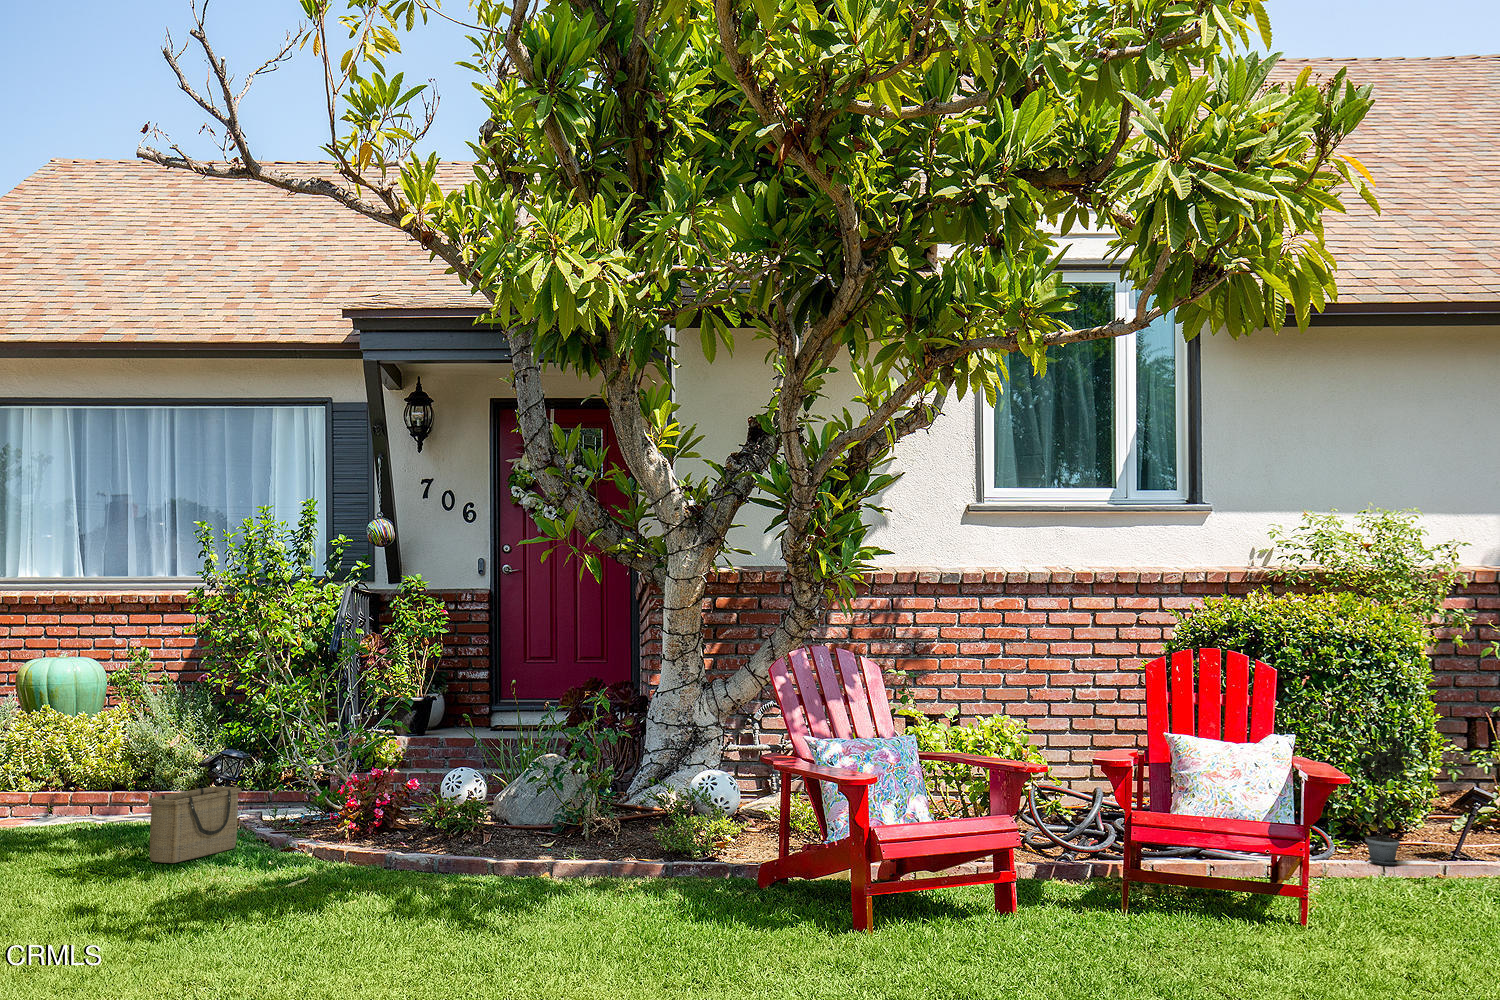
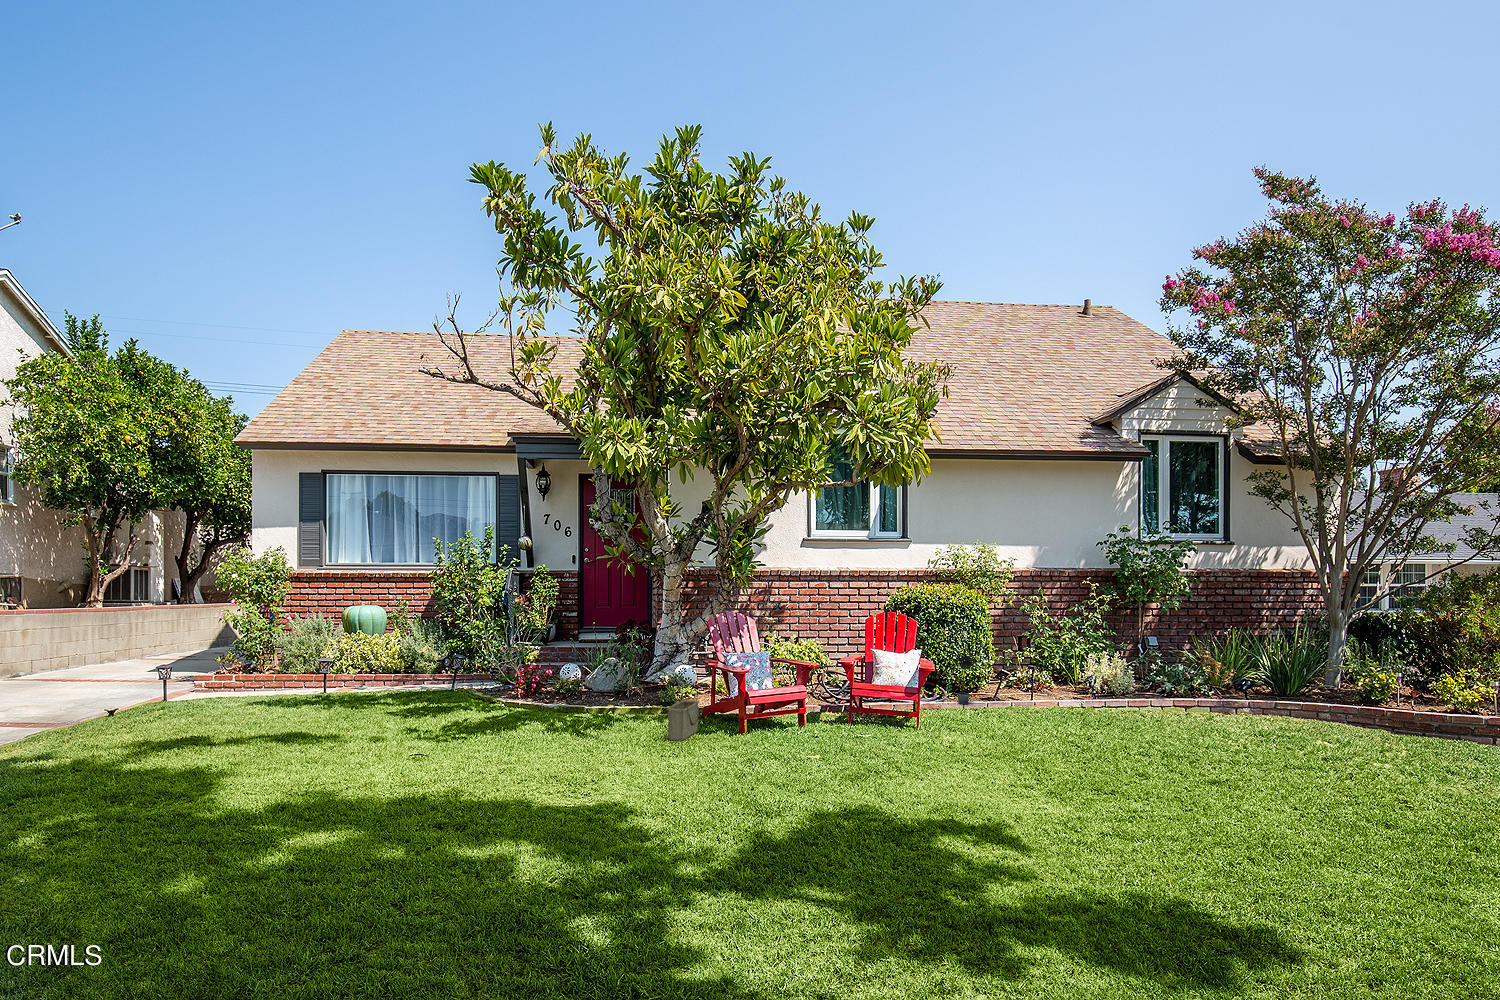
basket: present [148,787,241,863] -> present [667,700,699,741]

